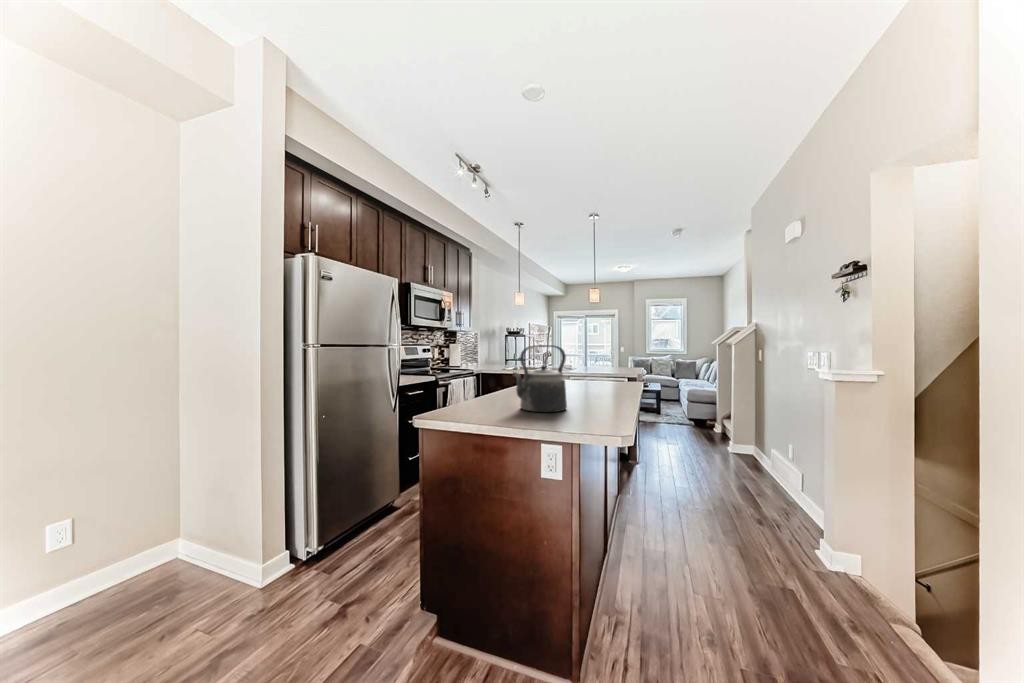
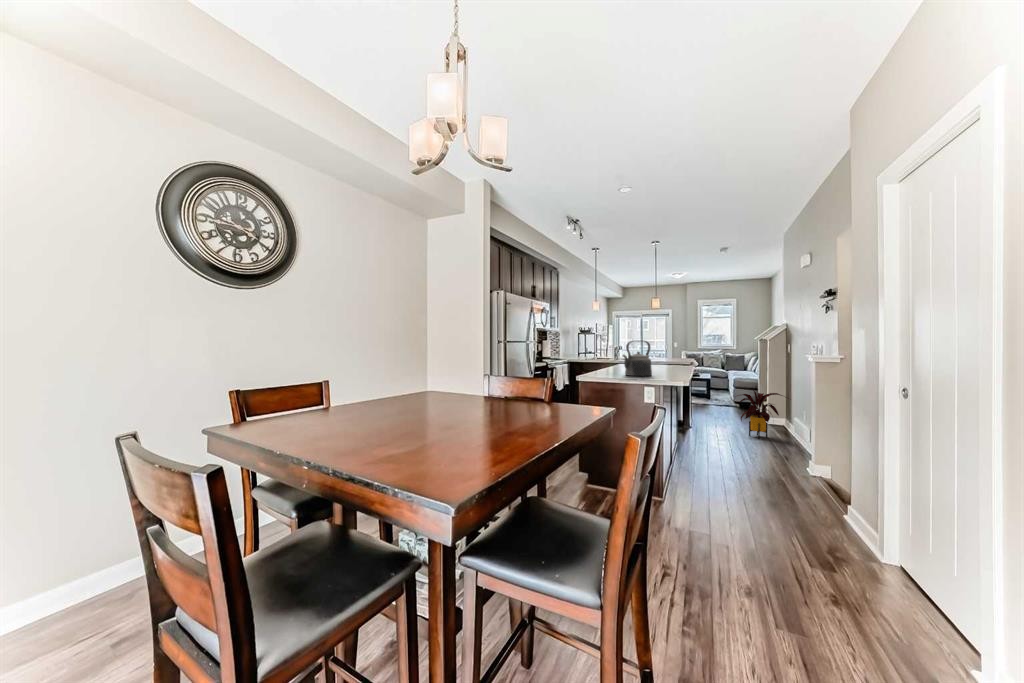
house plant: none [693,413,770,481] -> present [737,390,782,438]

